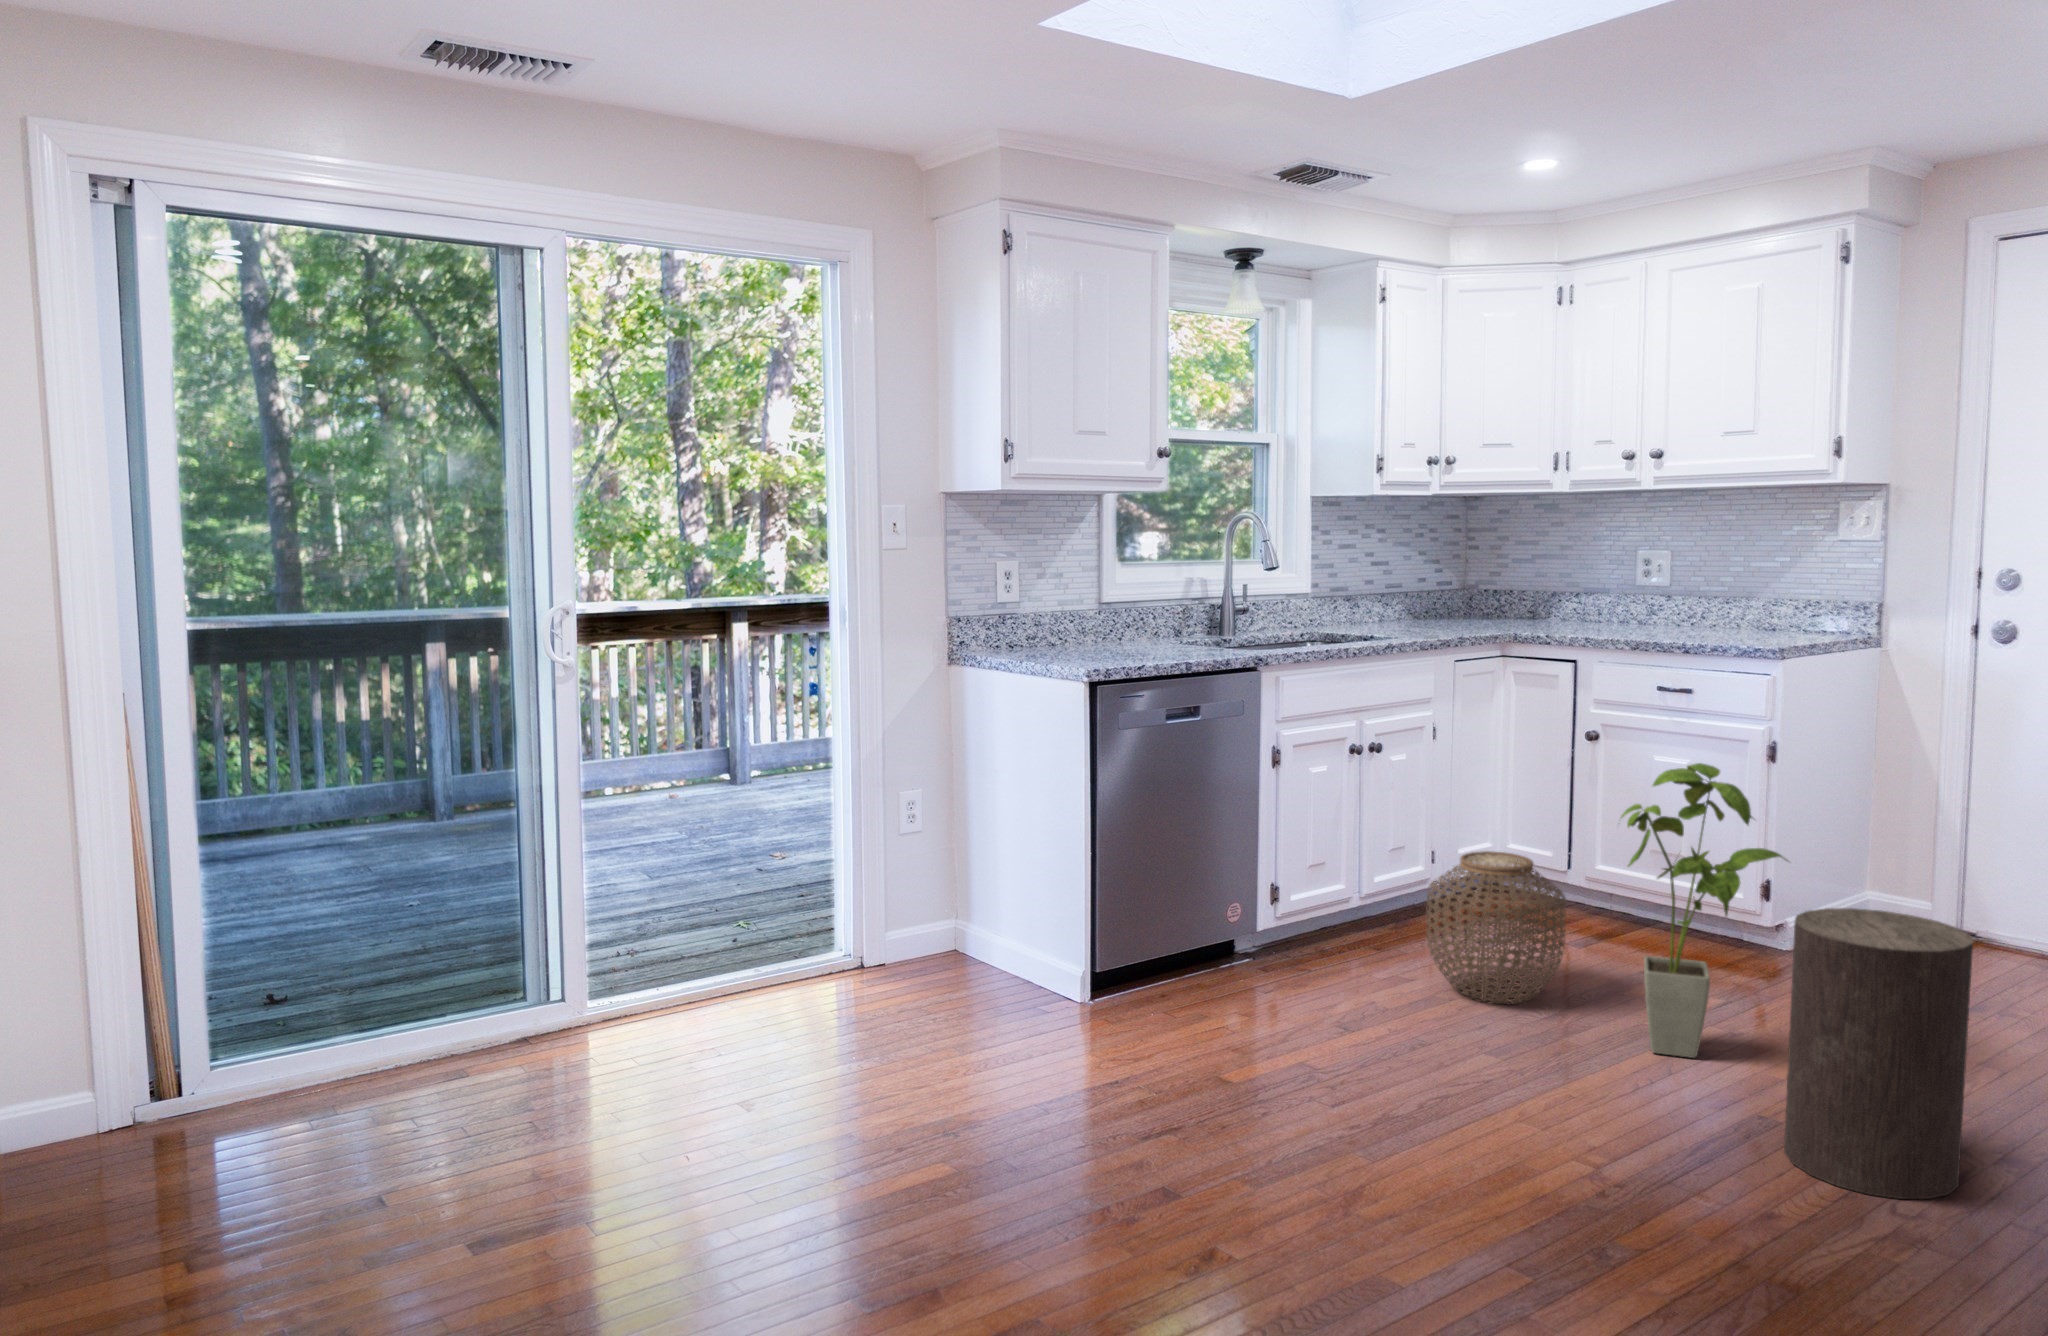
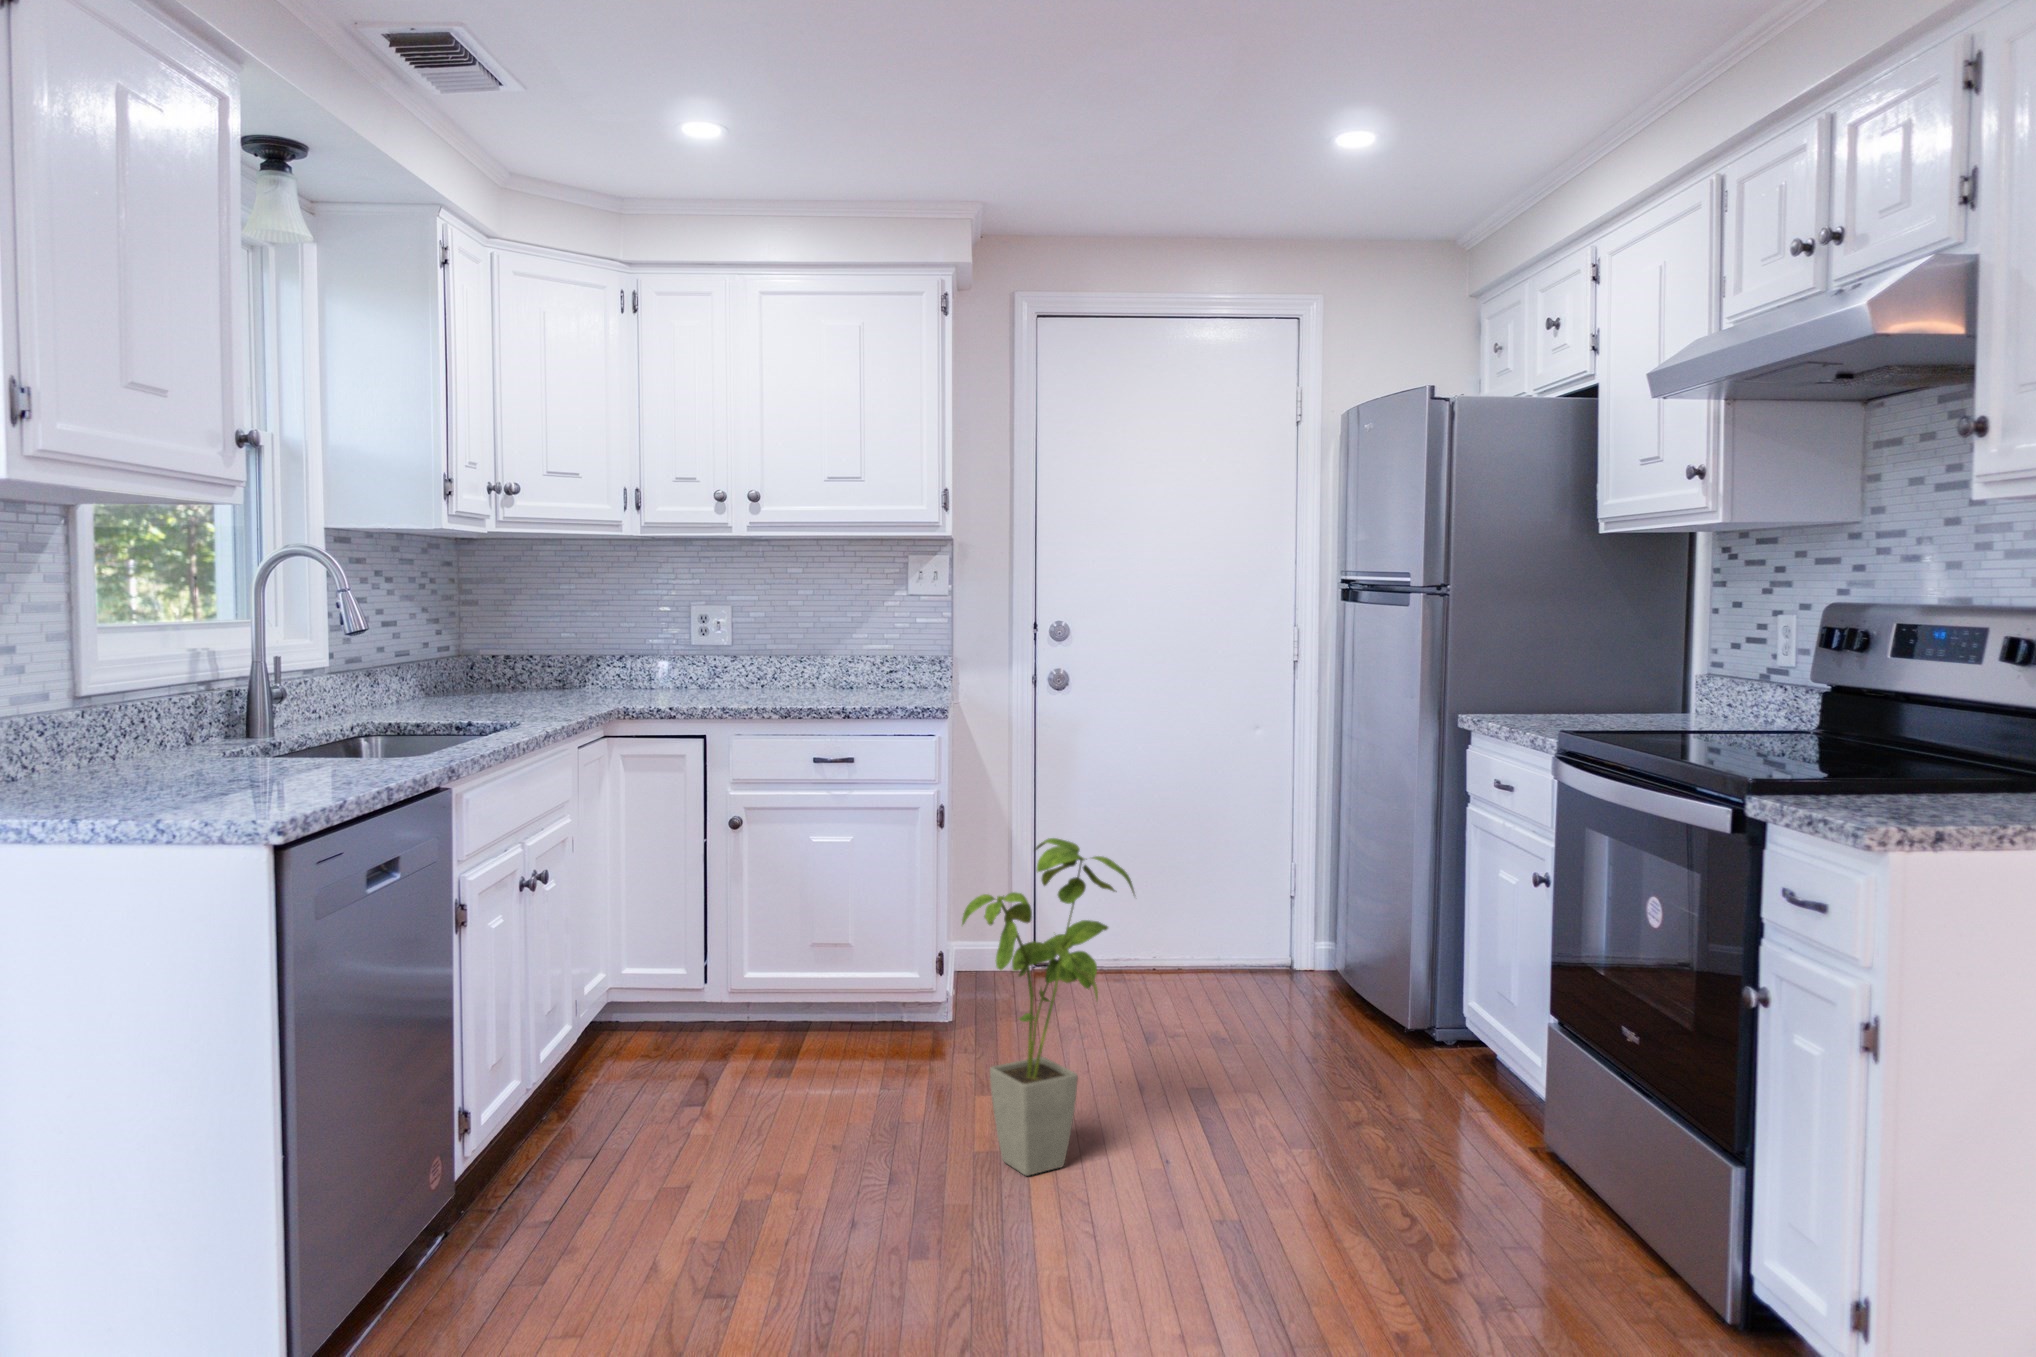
woven basket: present [1427,851,1566,1004] -> none [703,982,871,1179]
stool: present [1784,908,1973,1199] -> none [1249,961,1410,1257]

